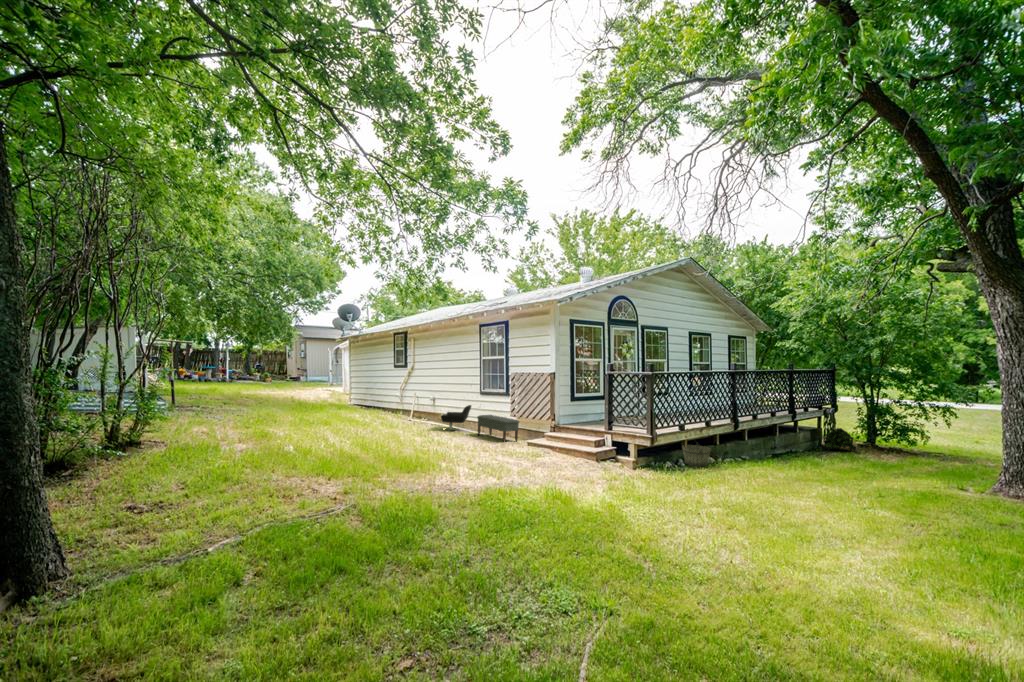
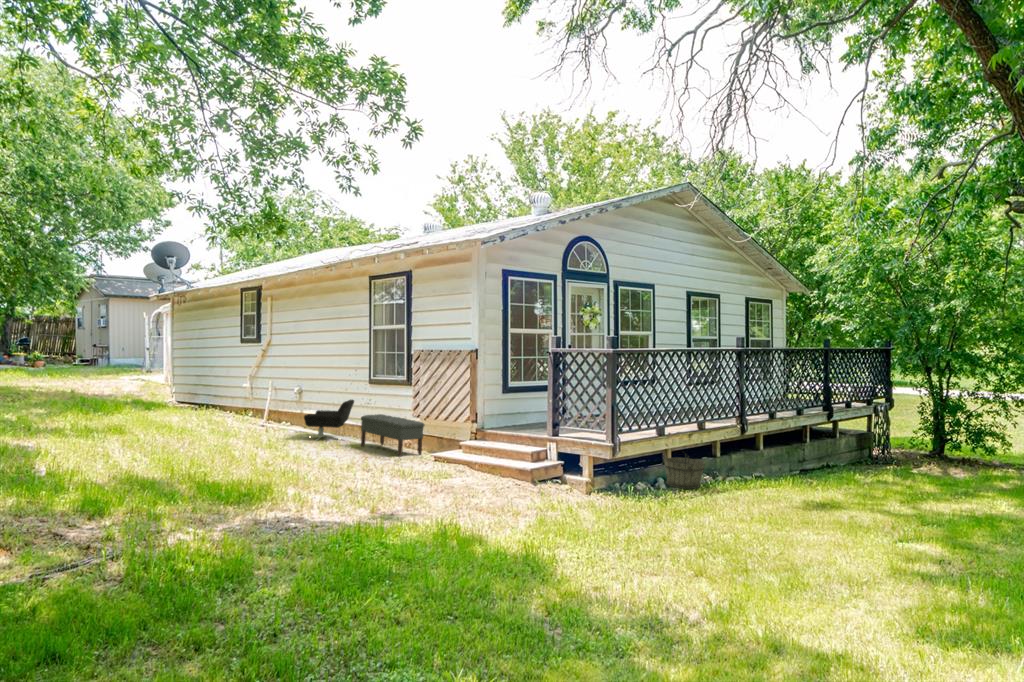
potted plant: present [824,428,856,451] -> none [869,431,913,464]

